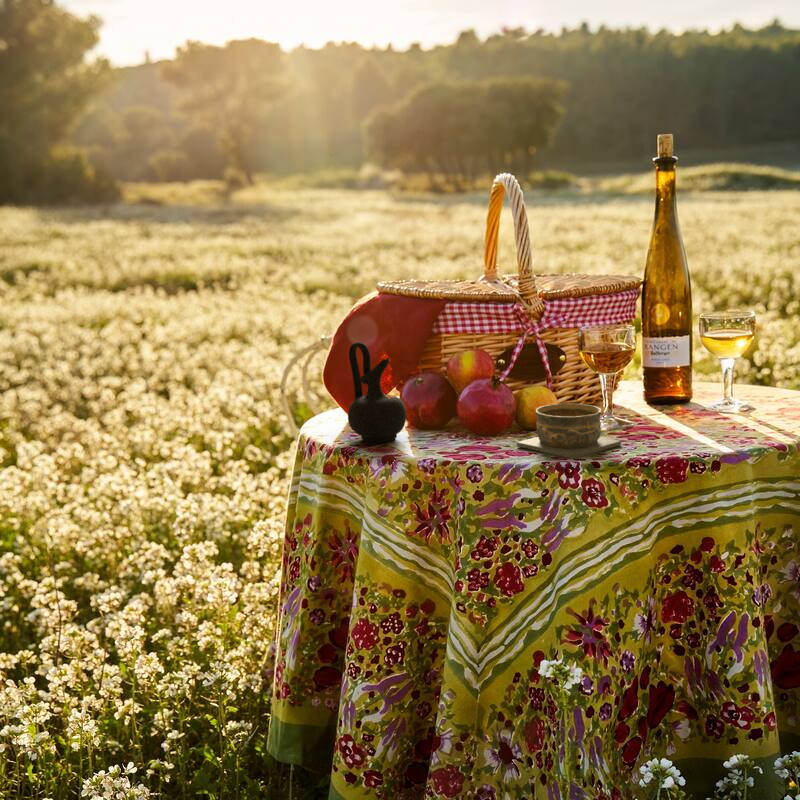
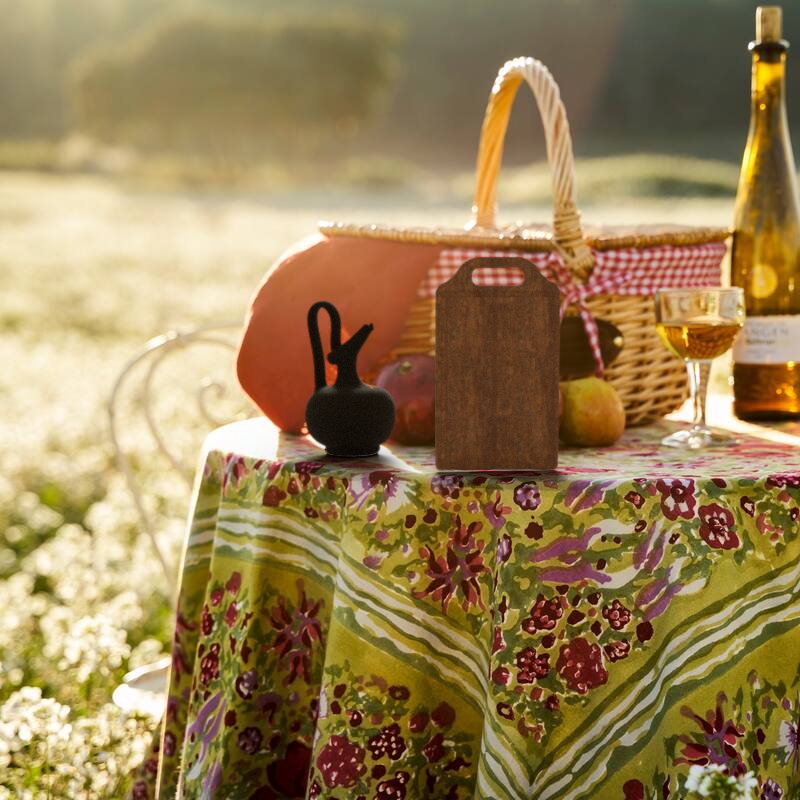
cutting board: none [420,322,500,456] -> present [435,257,561,471]
bowl: present [517,404,621,458] -> none [576,397,733,474]

